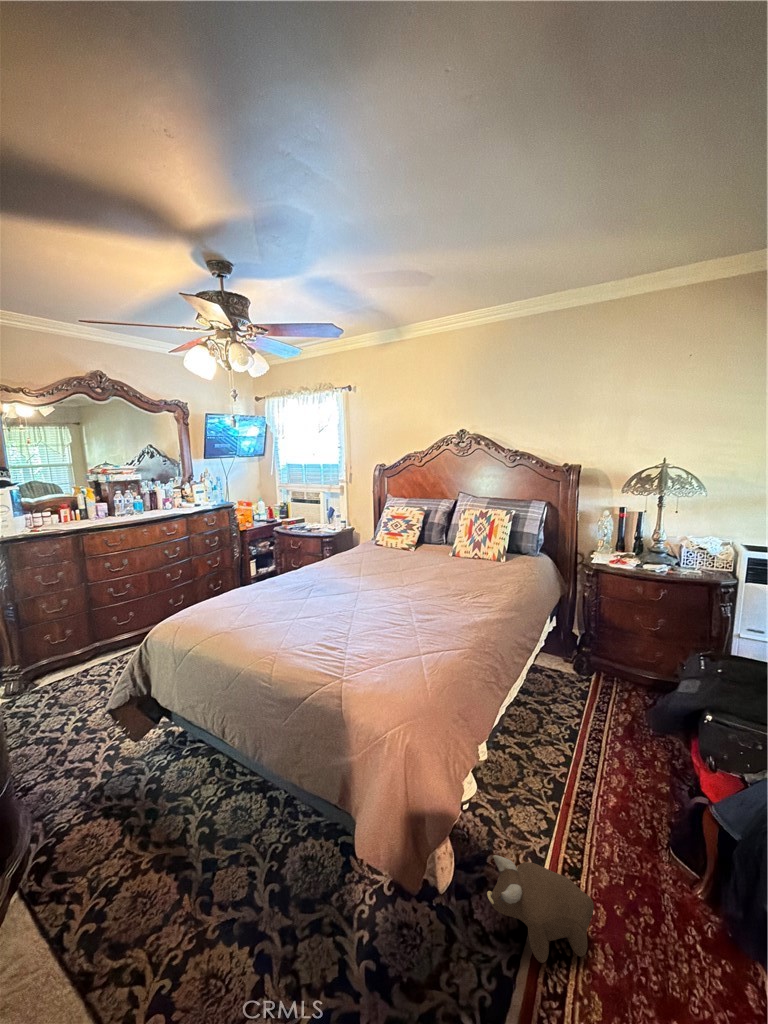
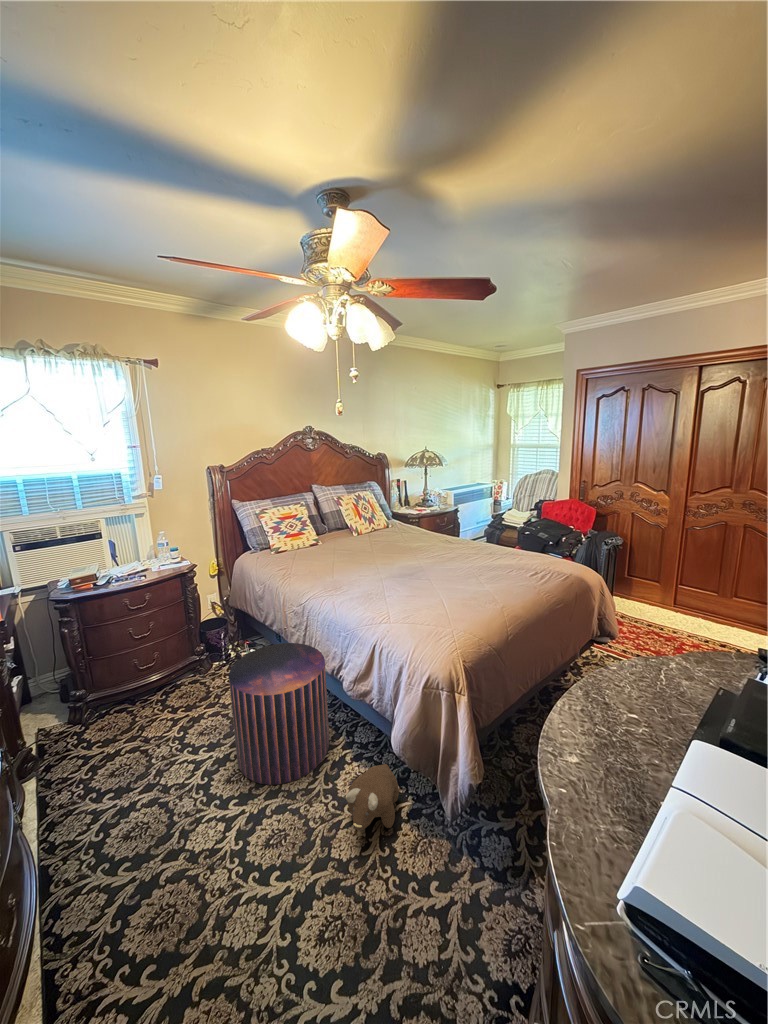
pouf: none [495,663,609,830] -> present [229,643,329,785]

